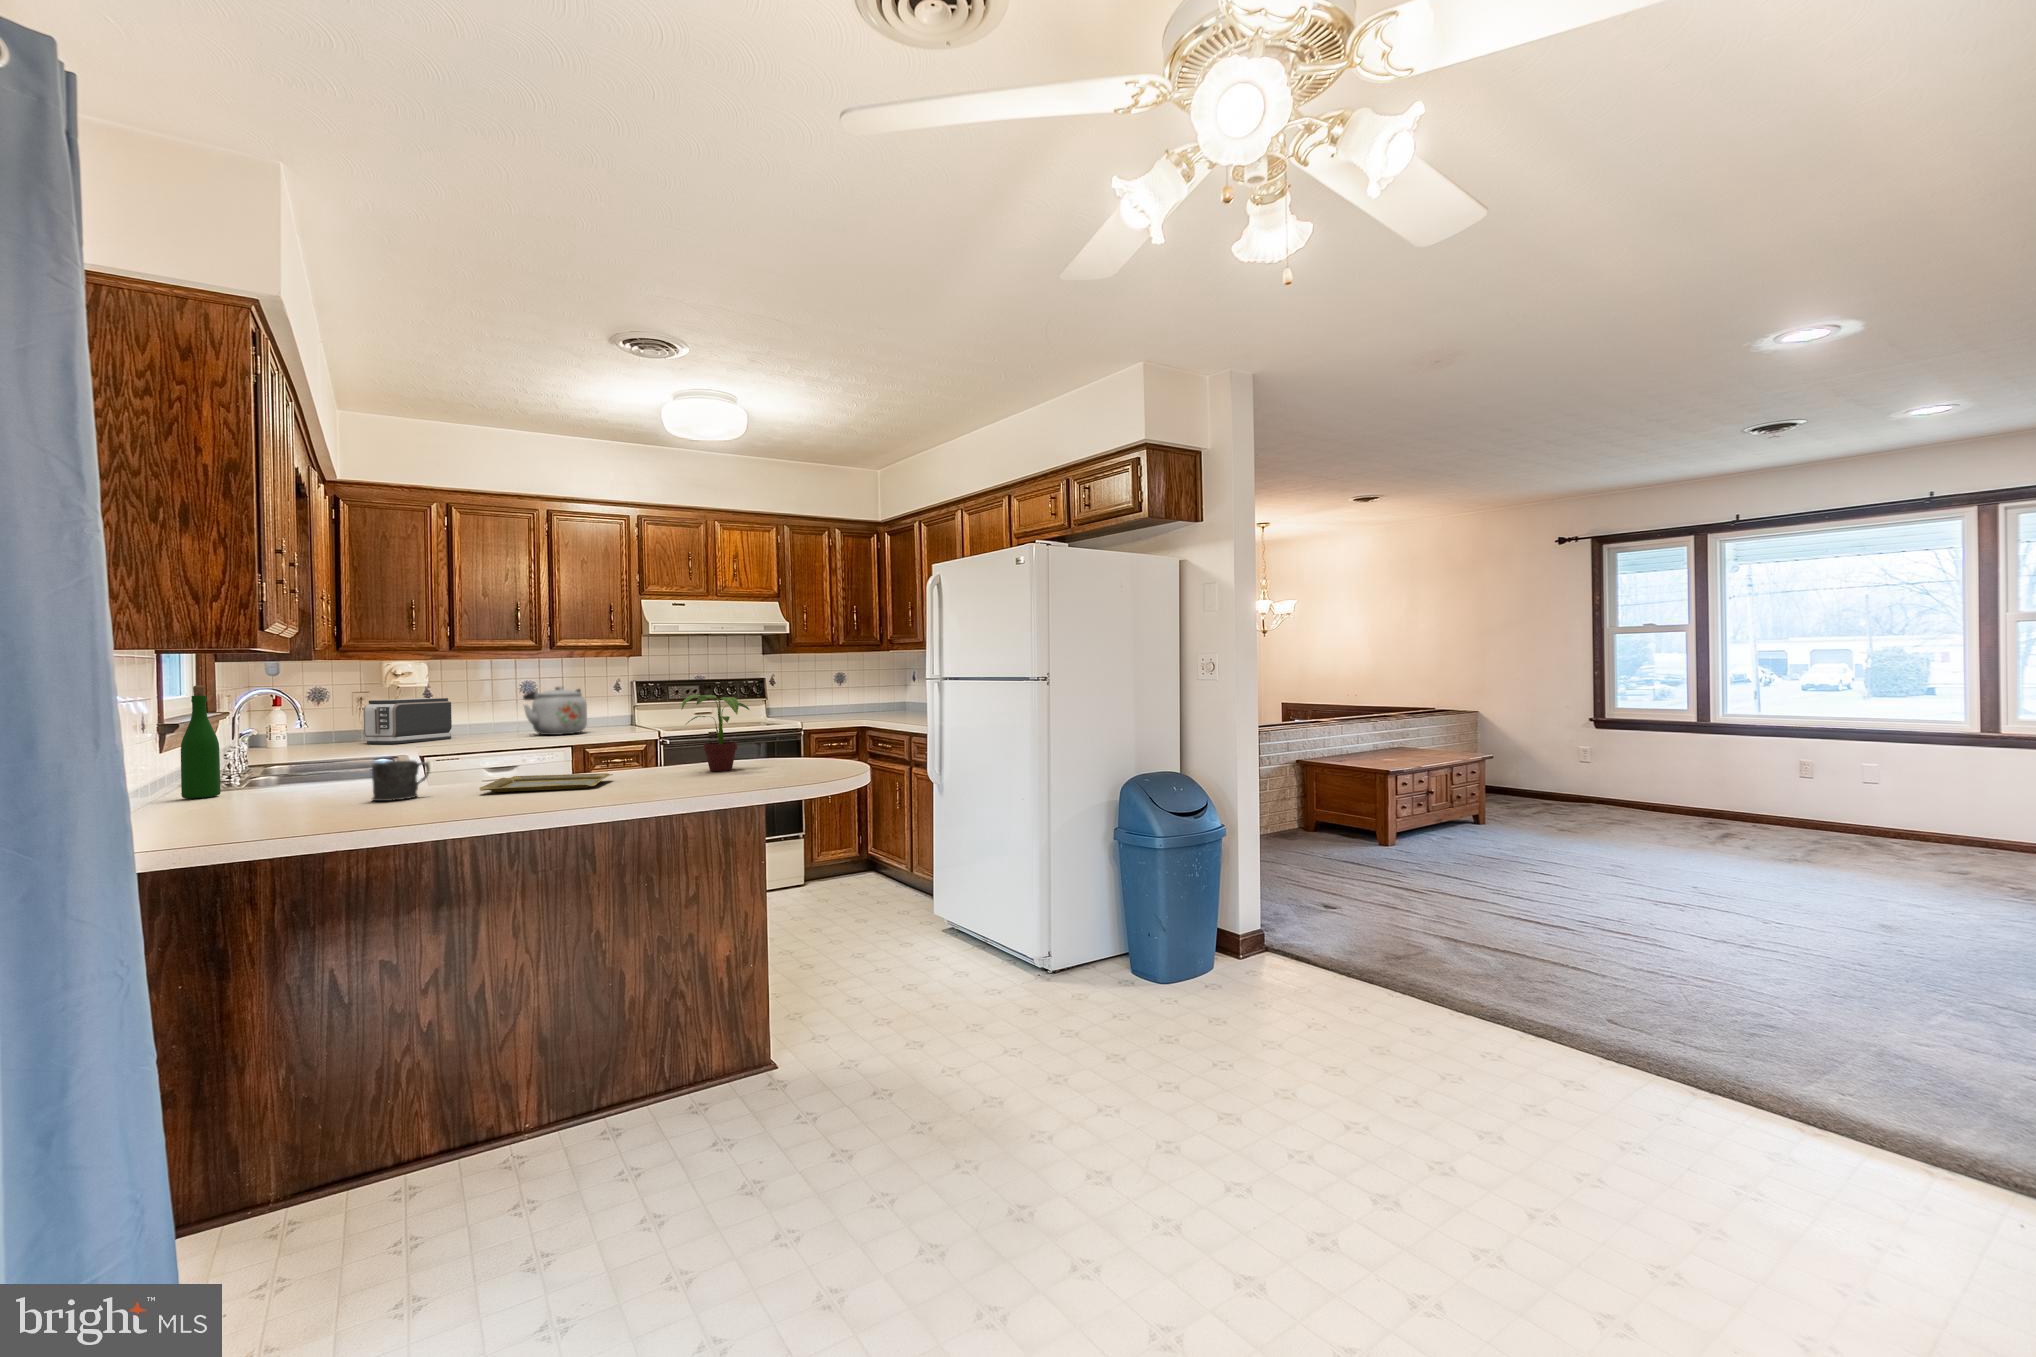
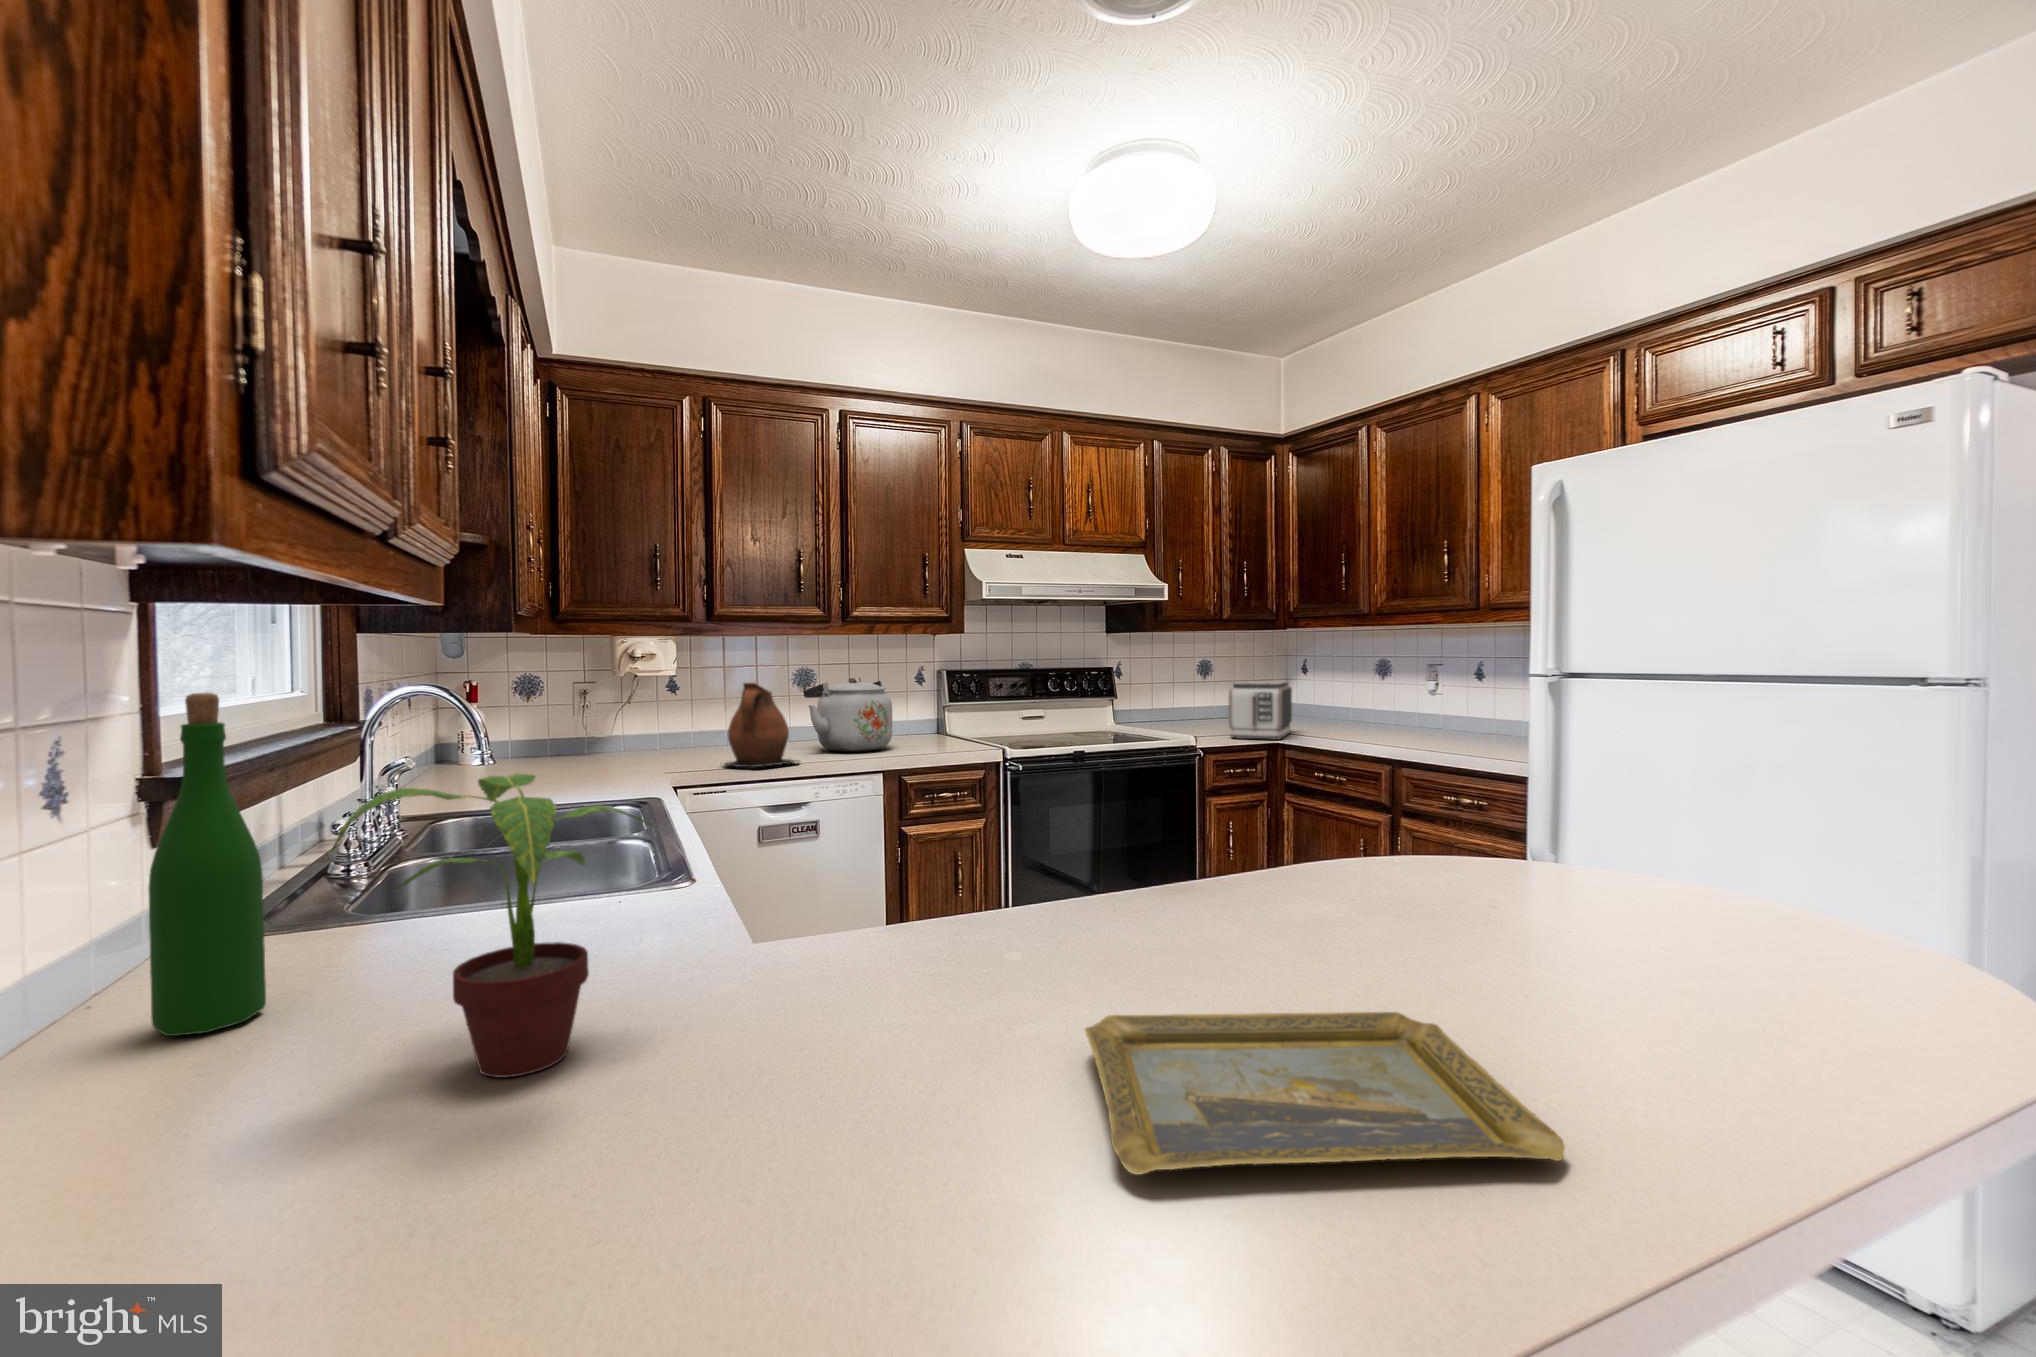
ceramic pitcher: none [454,689,512,742] -> present [726,683,799,767]
potted plant: present [681,695,749,771] -> present [330,774,652,1077]
toaster: present [363,698,452,744] -> present [1229,682,1292,740]
mug: present [372,760,430,801] -> none [713,1008,911,1234]

